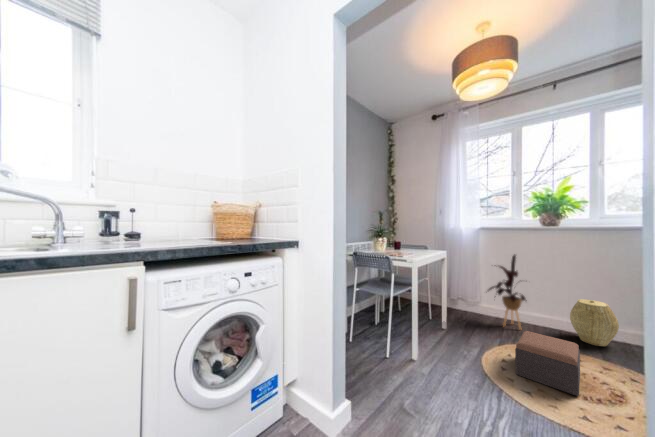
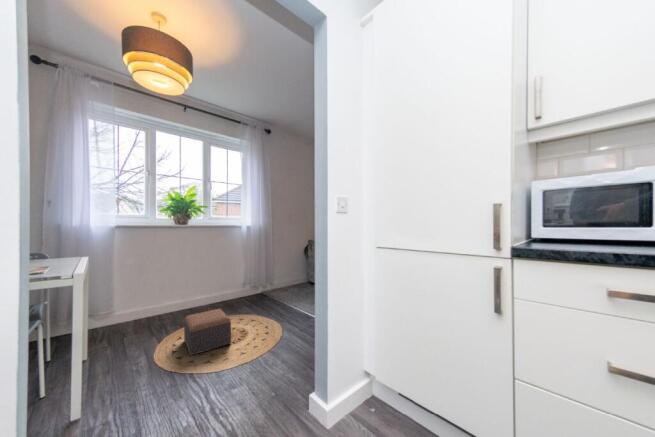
house plant: present [488,254,527,329] -> none [130,251,173,326]
woven basket: present [570,299,619,346] -> none [197,277,224,310]

